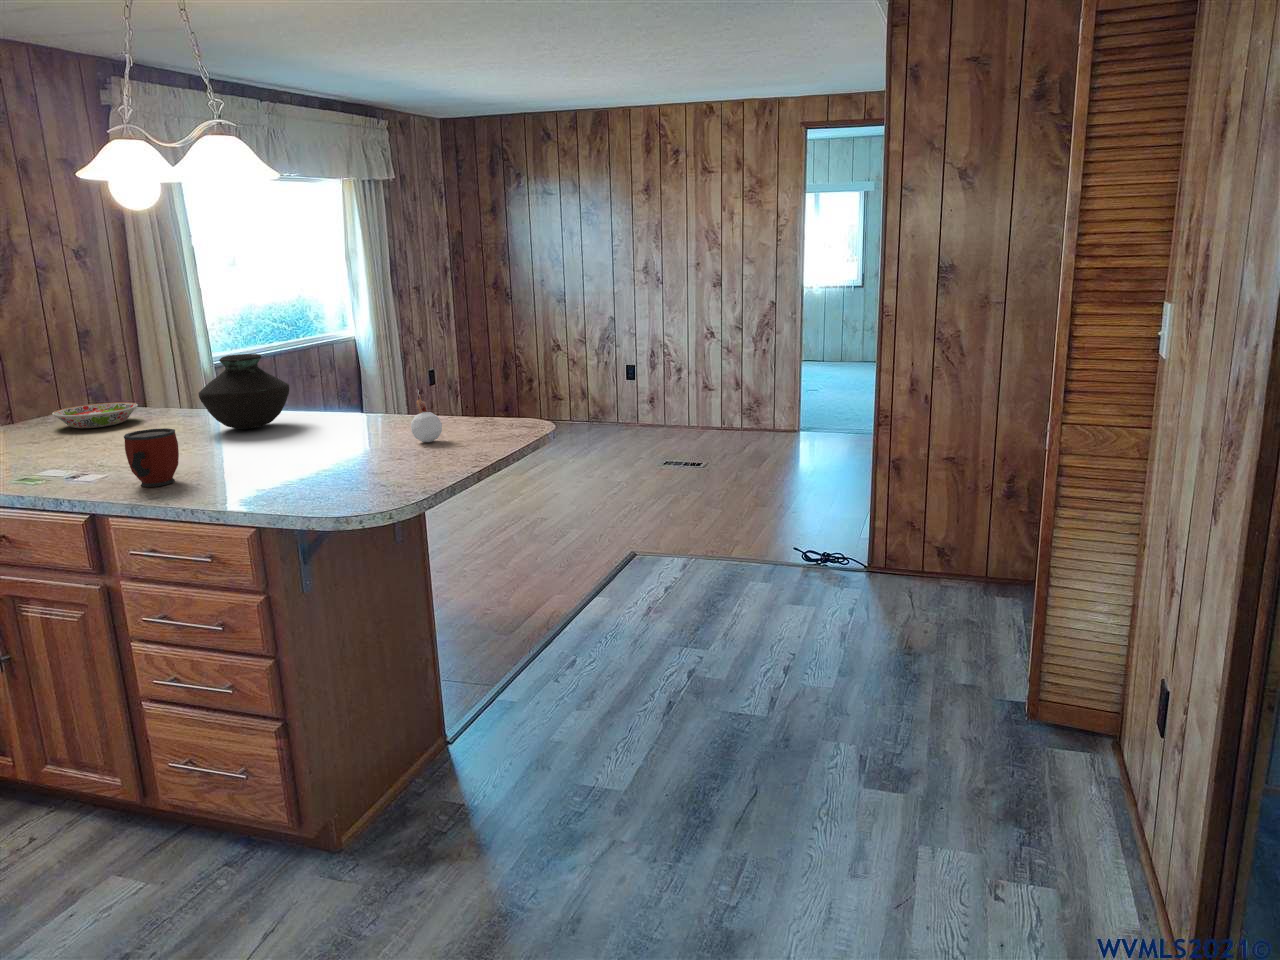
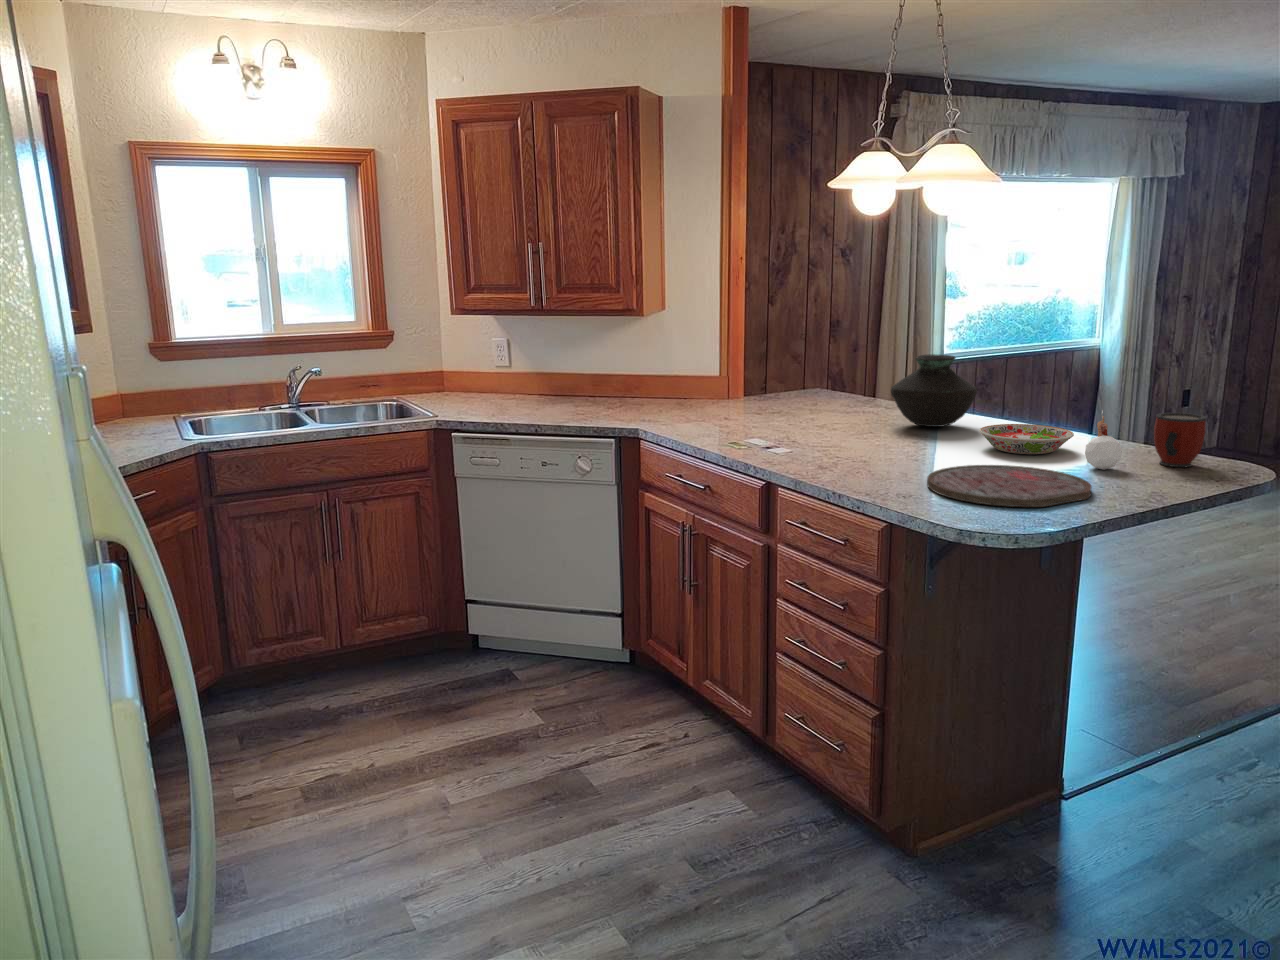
bowl: present [52,402,138,428] -> present [979,424,1074,454]
mug: present [124,428,179,487] -> present [1154,413,1206,467]
cutting board: none [280,450,433,492] -> present [927,465,1092,507]

